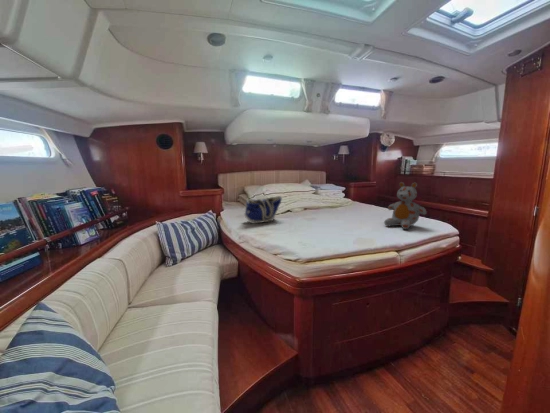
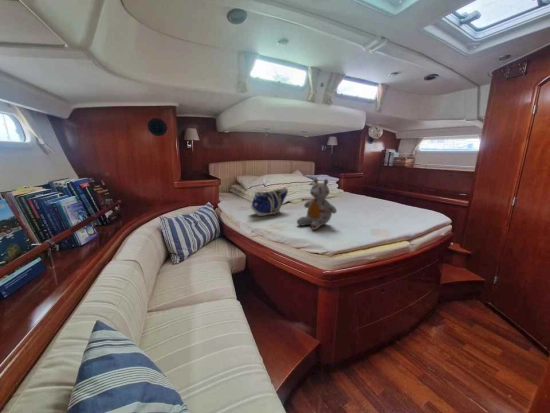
stuffed bear: present [384,182,427,229] -> present [297,179,336,230]

